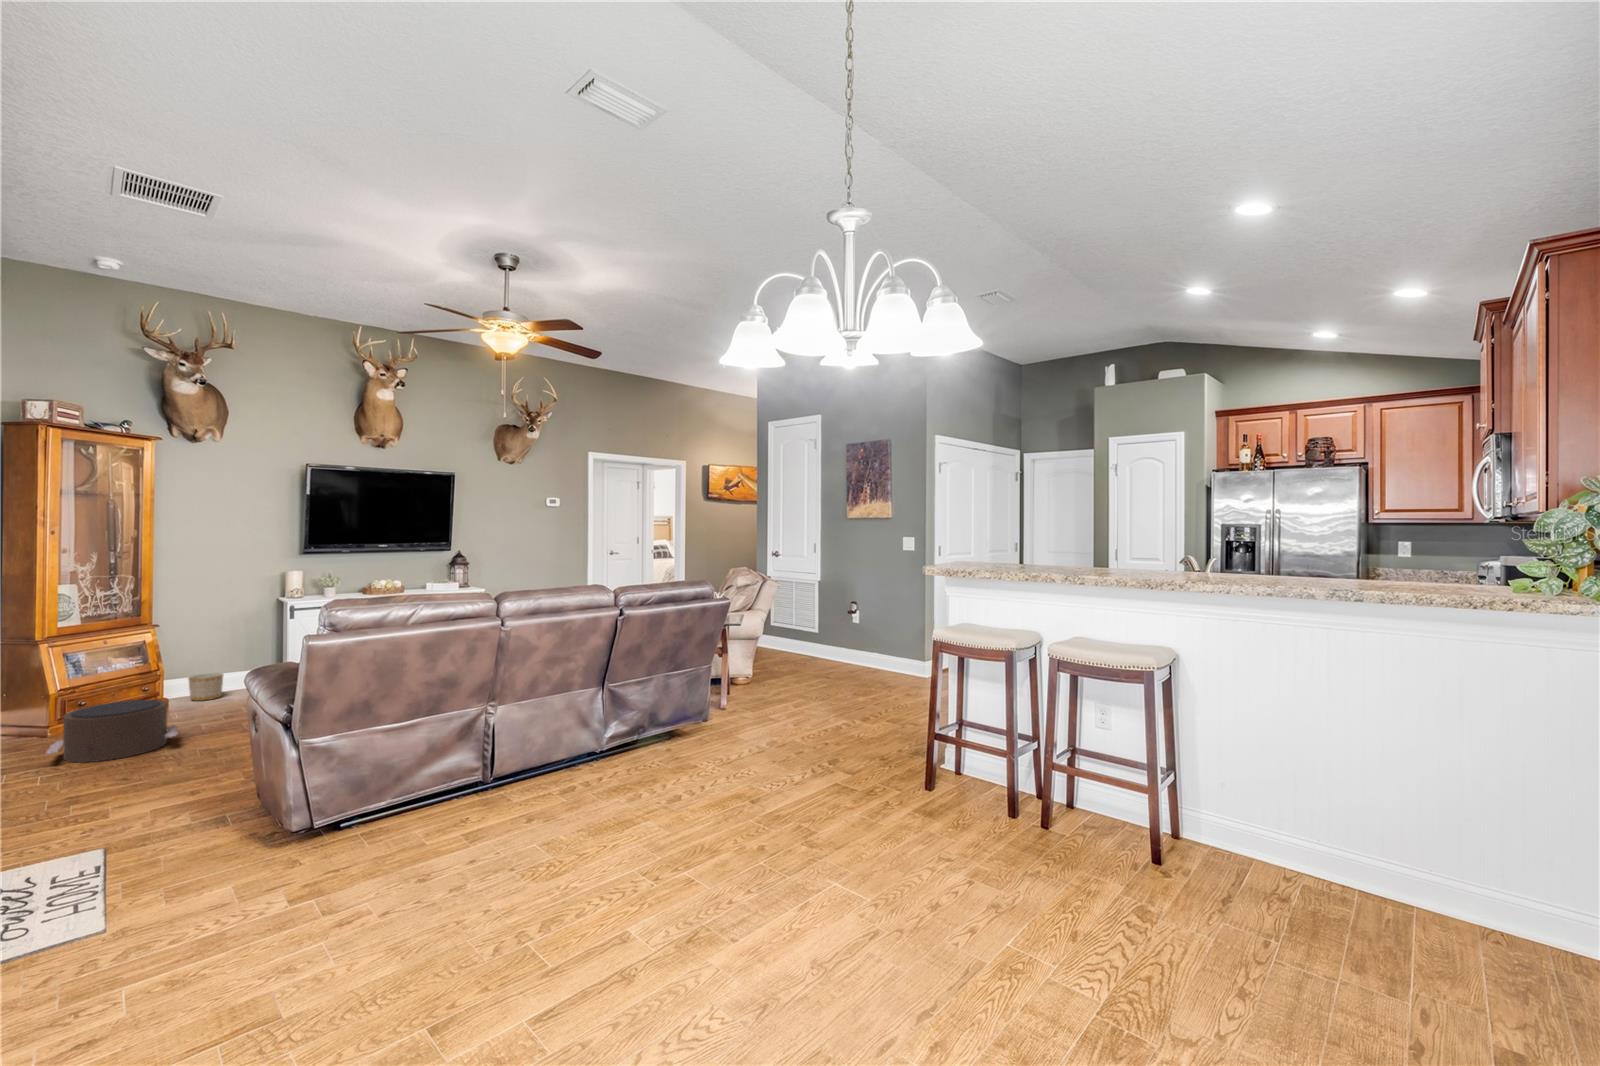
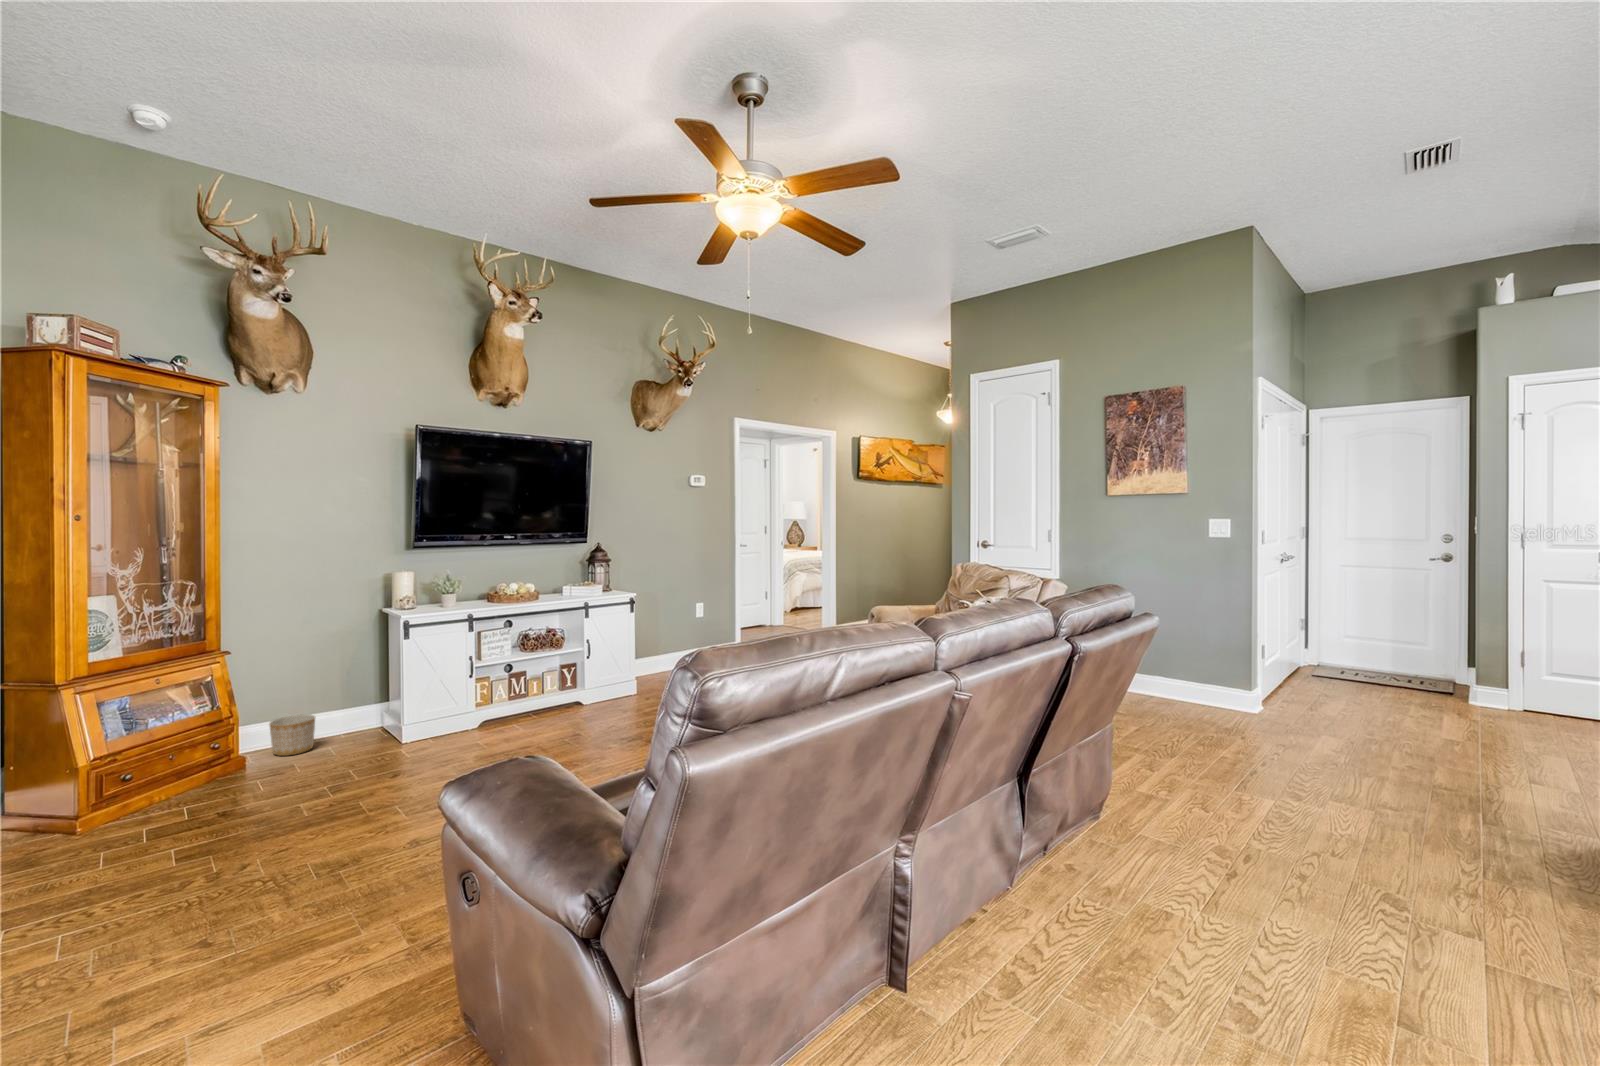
pouf: present [47,700,178,762] -> none [73,775,276,893]

